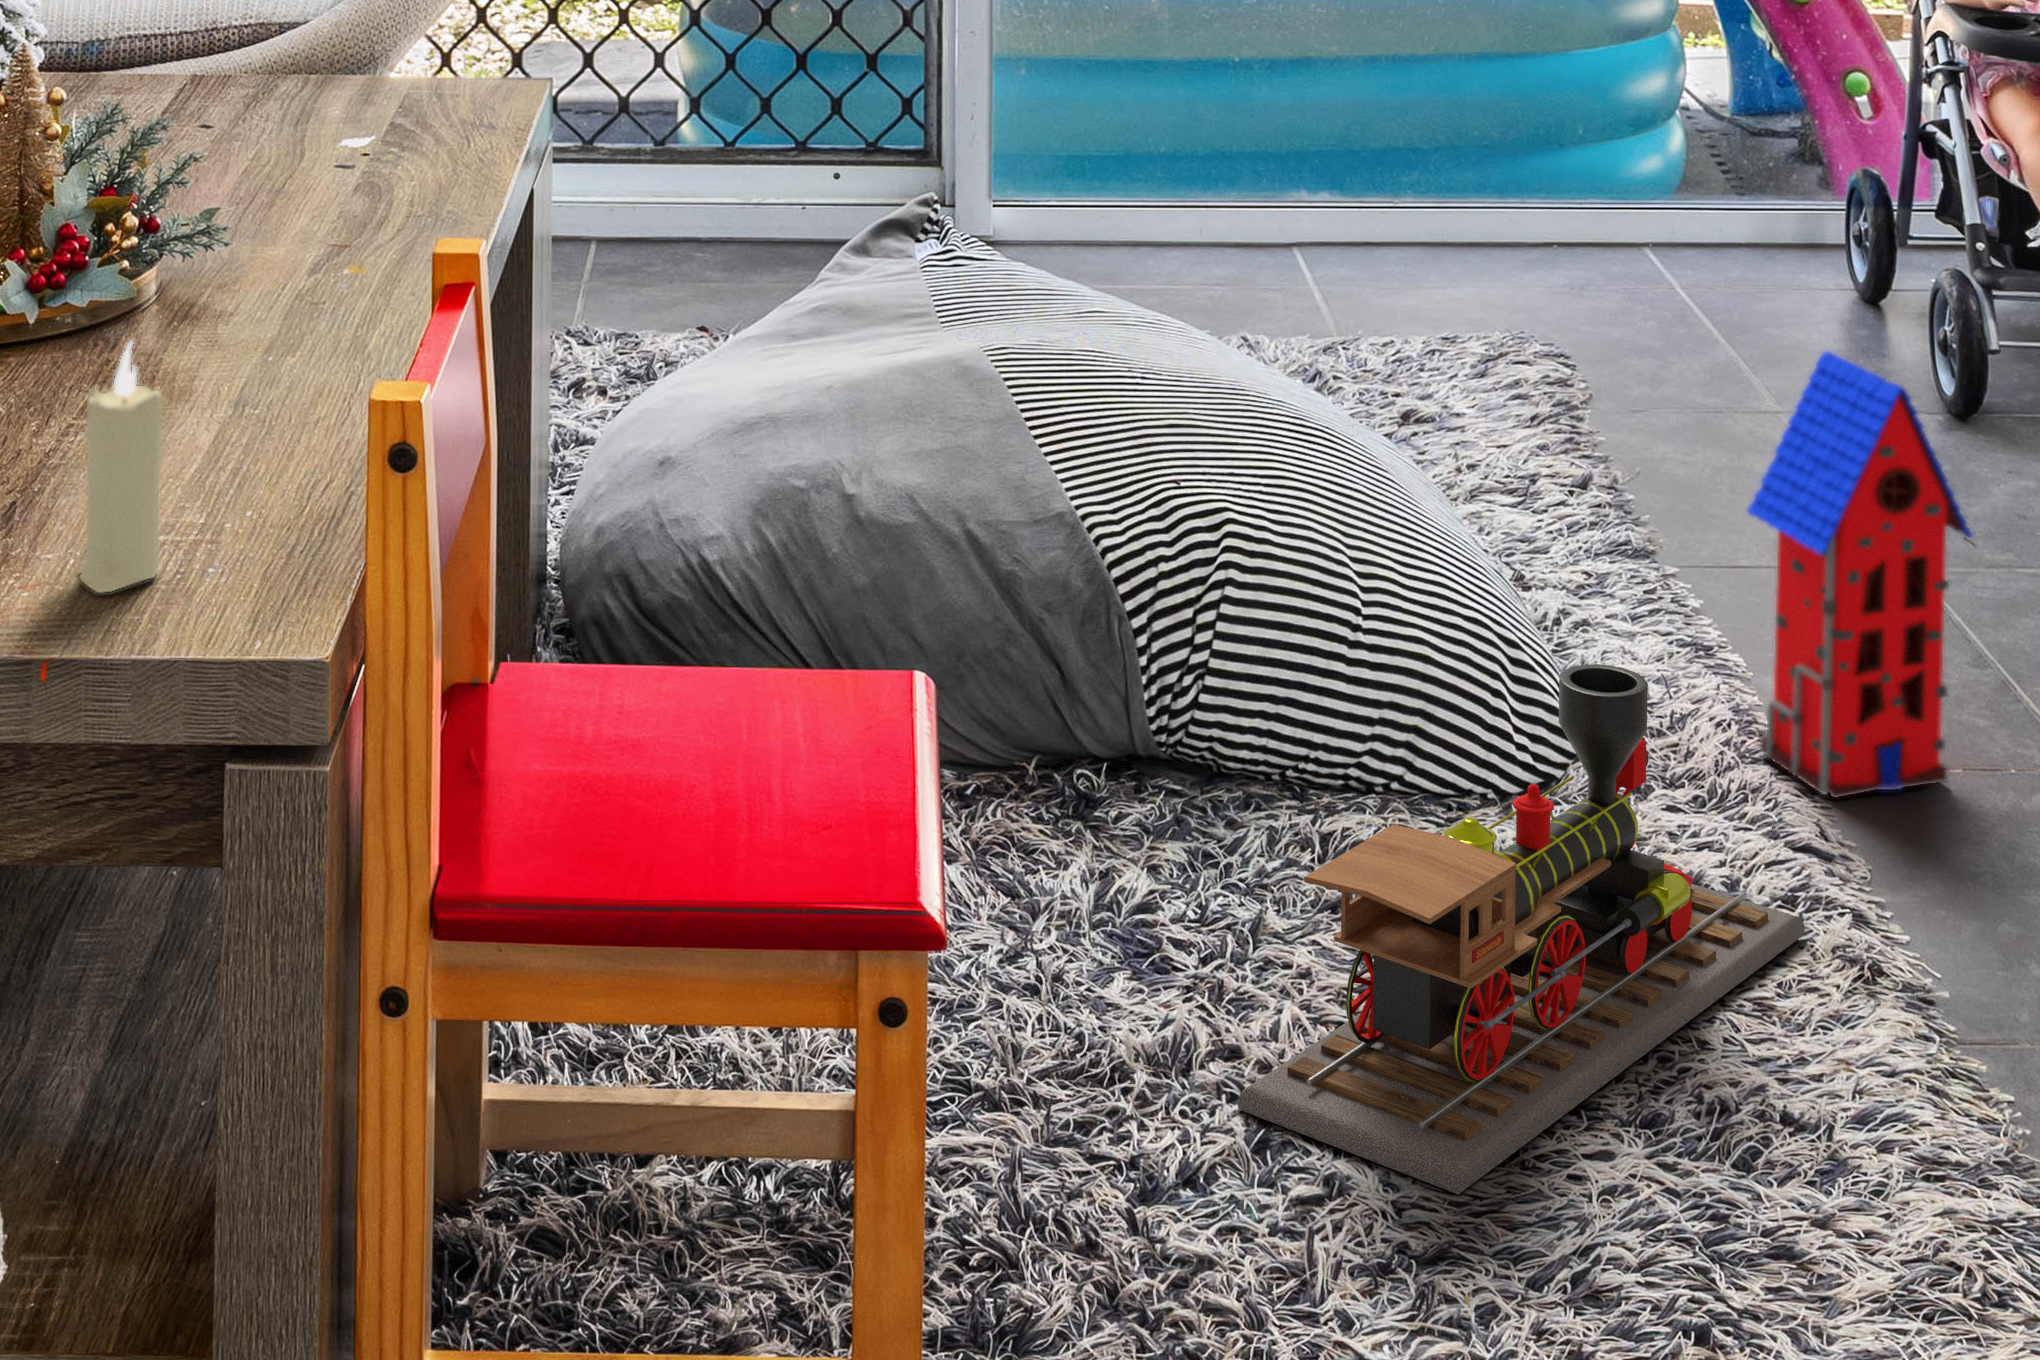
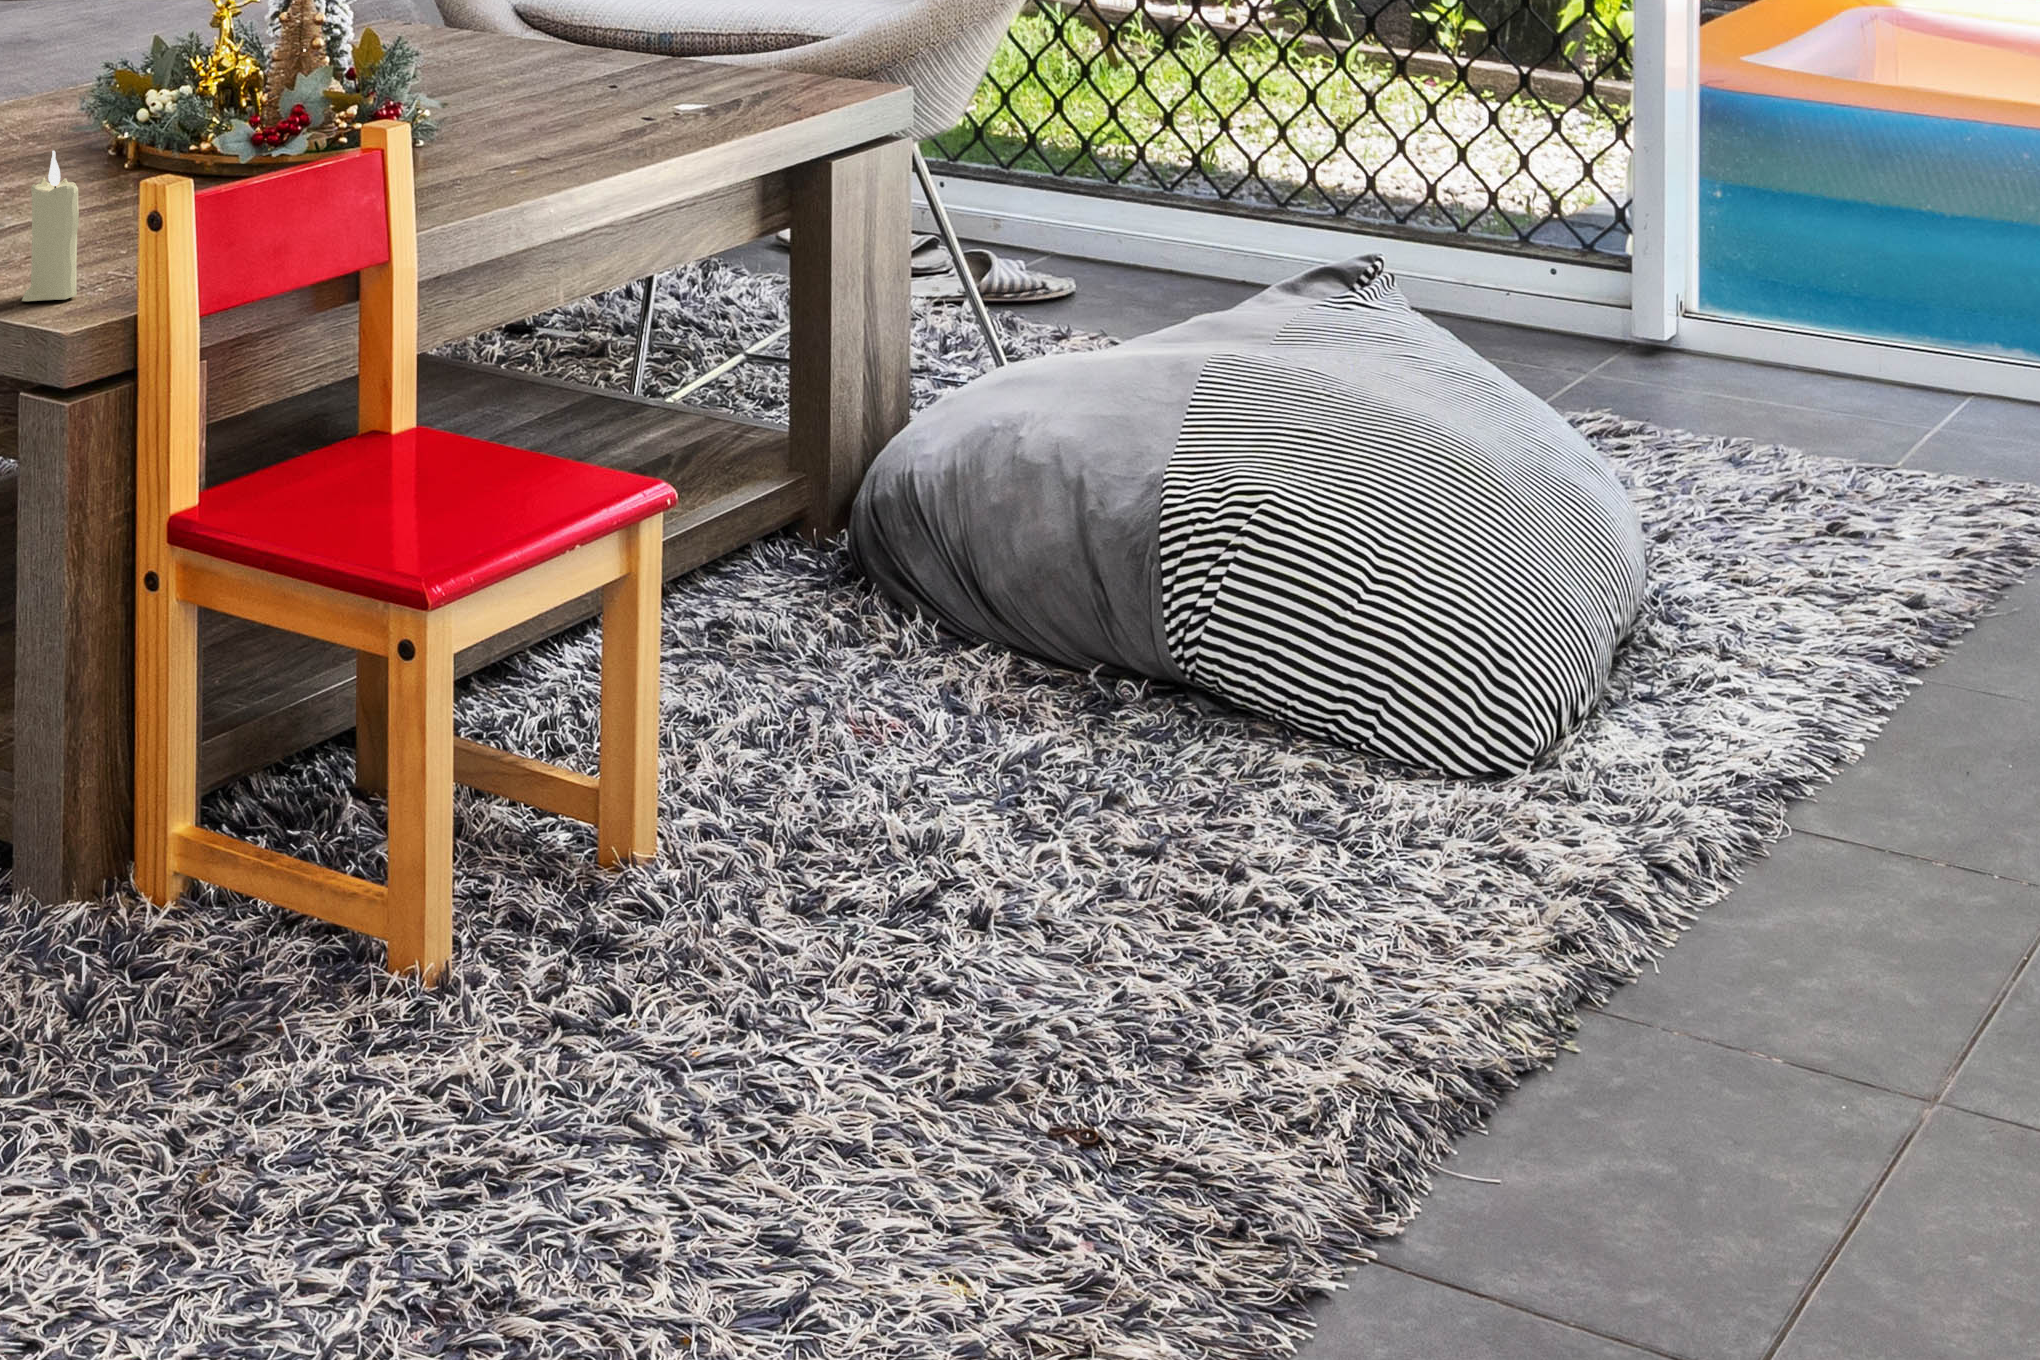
toy house: present [1748,352,1972,798] -> none [1658,424,1826,805]
toy train: present [1238,664,1804,1194] -> none [921,605,1501,933]

